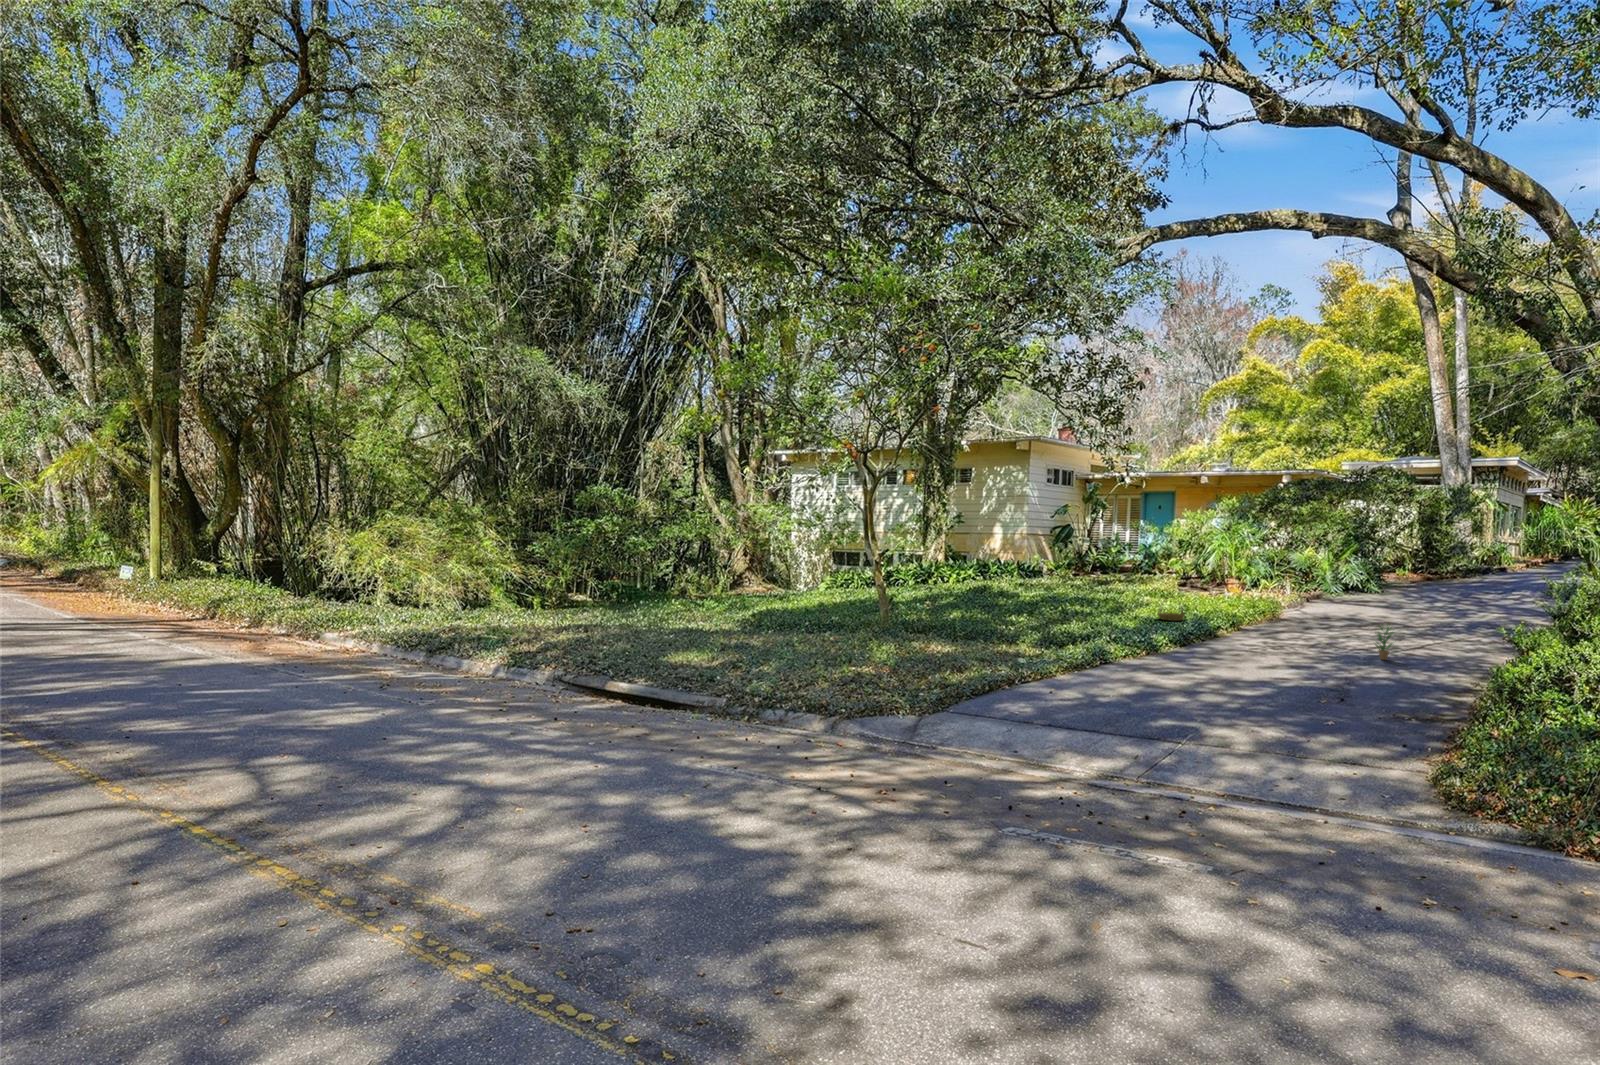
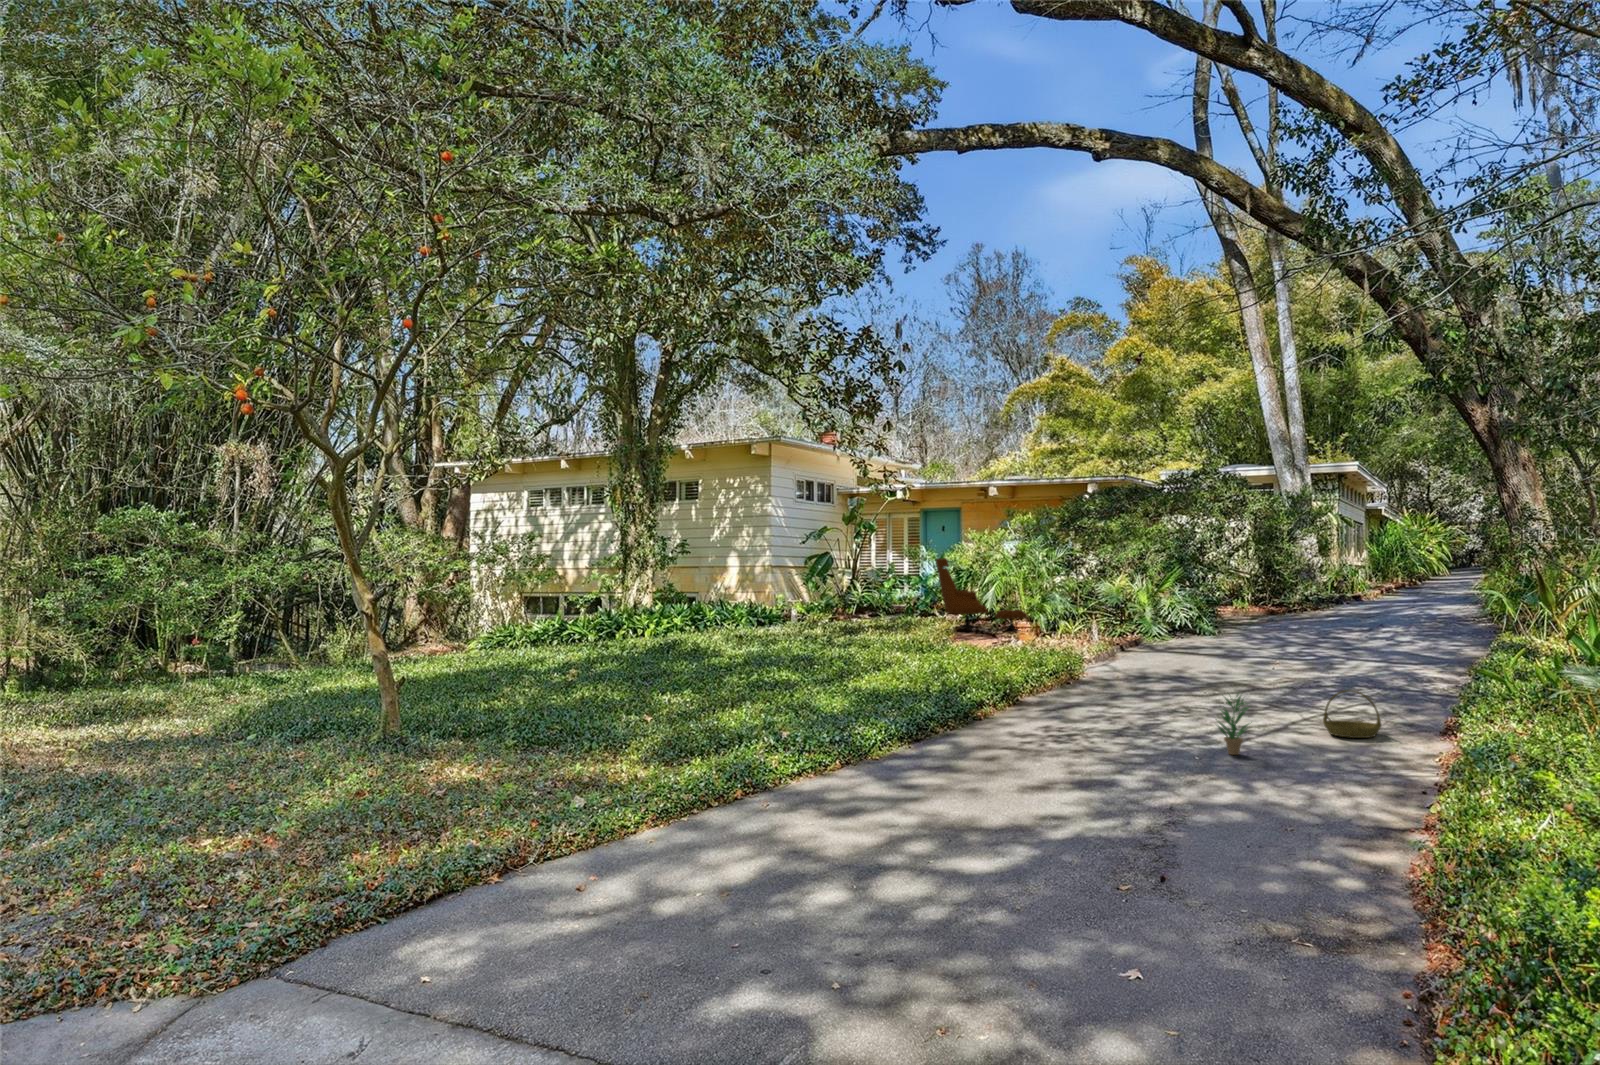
lounge chair: none [1166,533,1234,587] -> present [936,558,1027,631]
basket: present [1158,598,1185,621] -> present [1323,690,1382,738]

